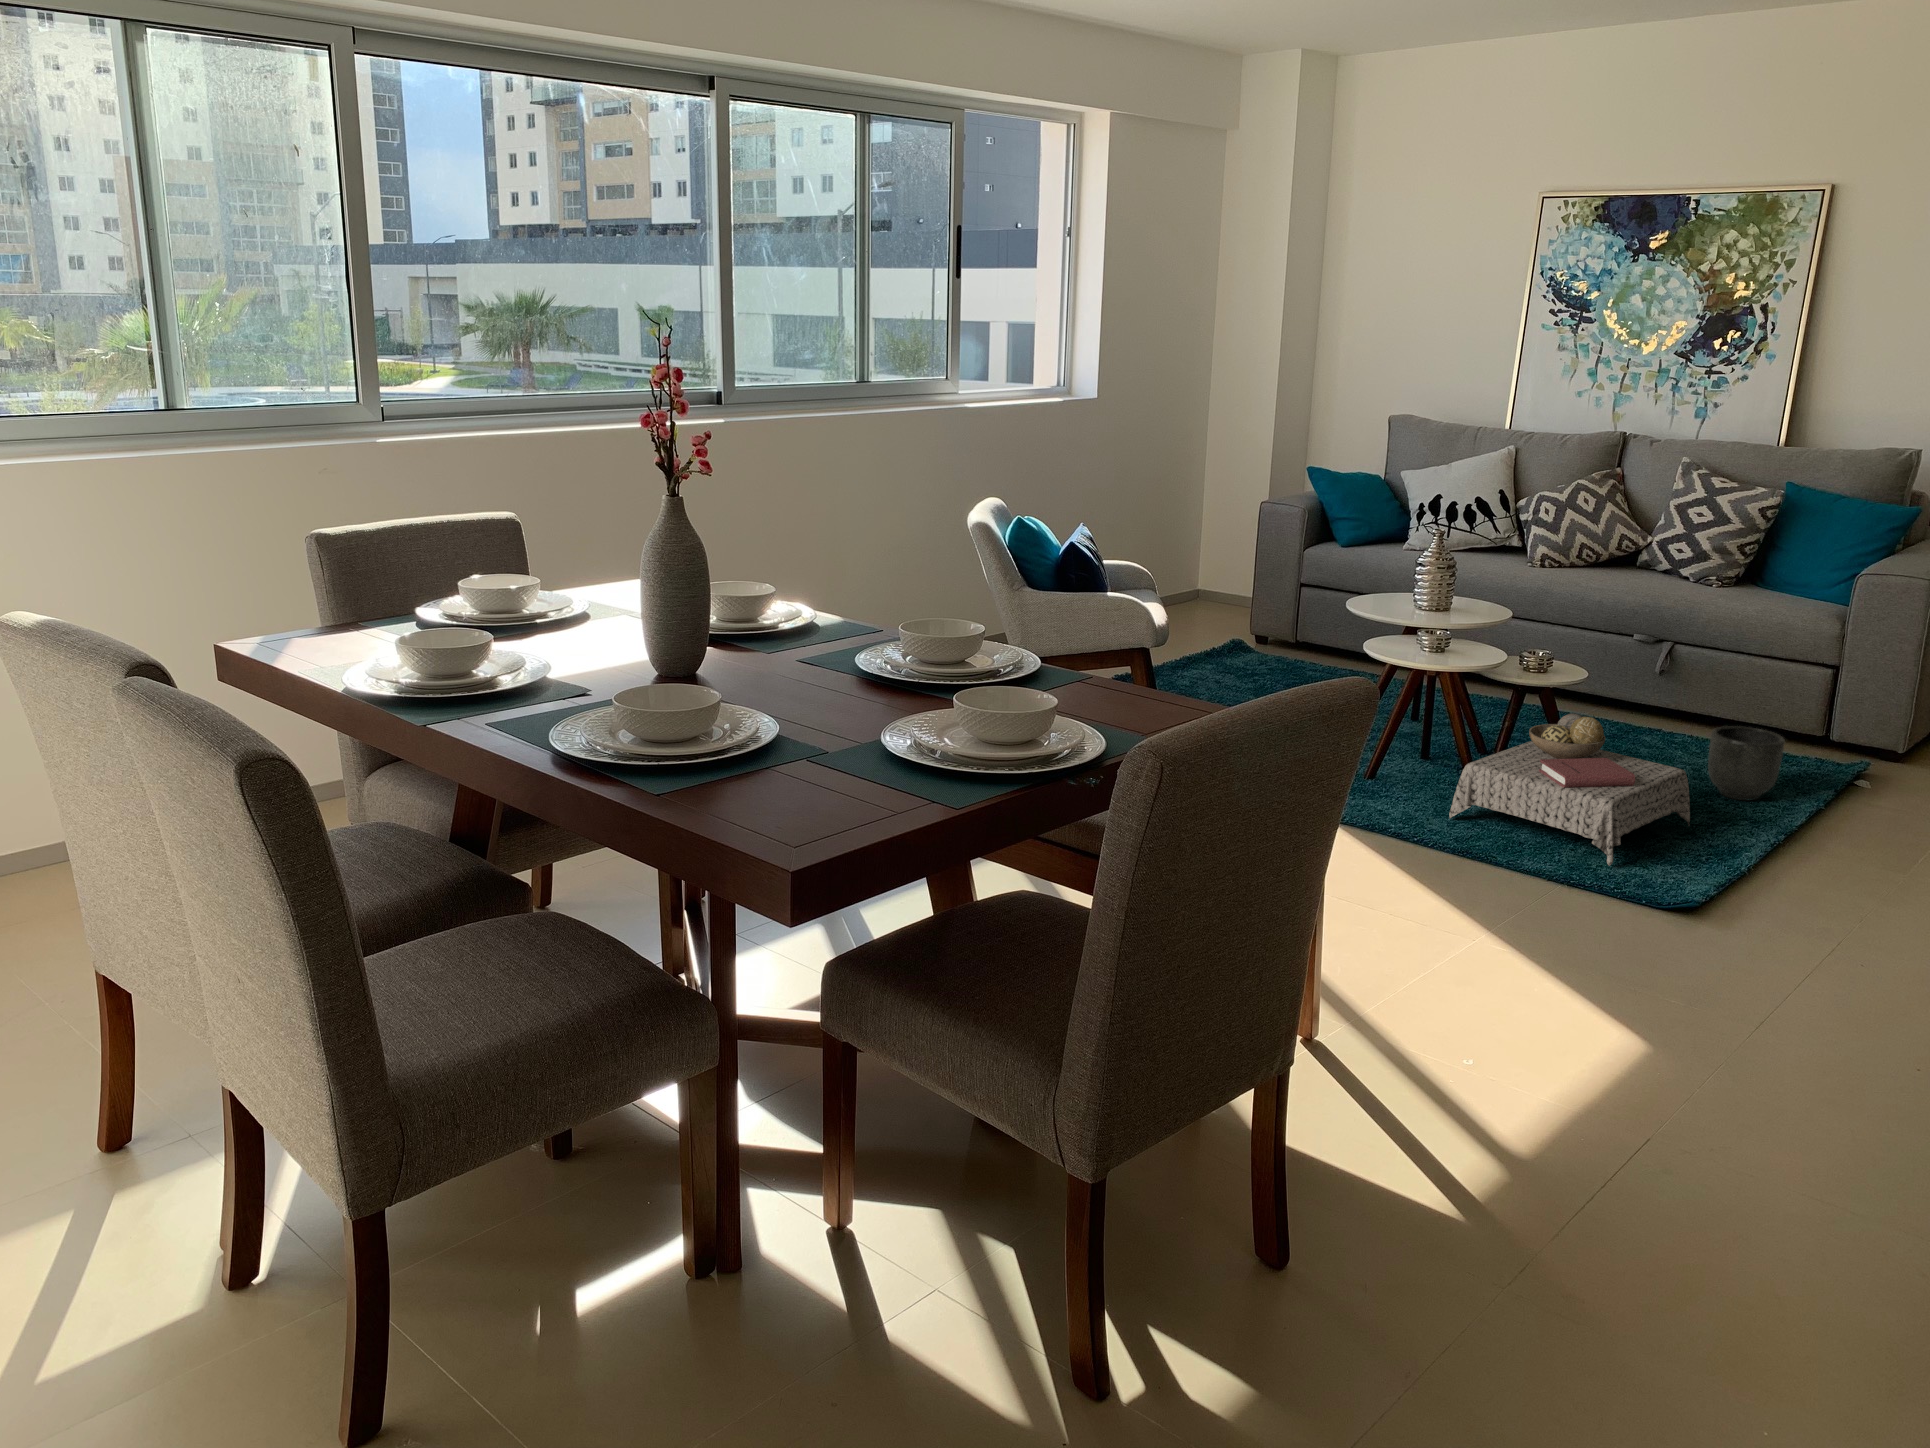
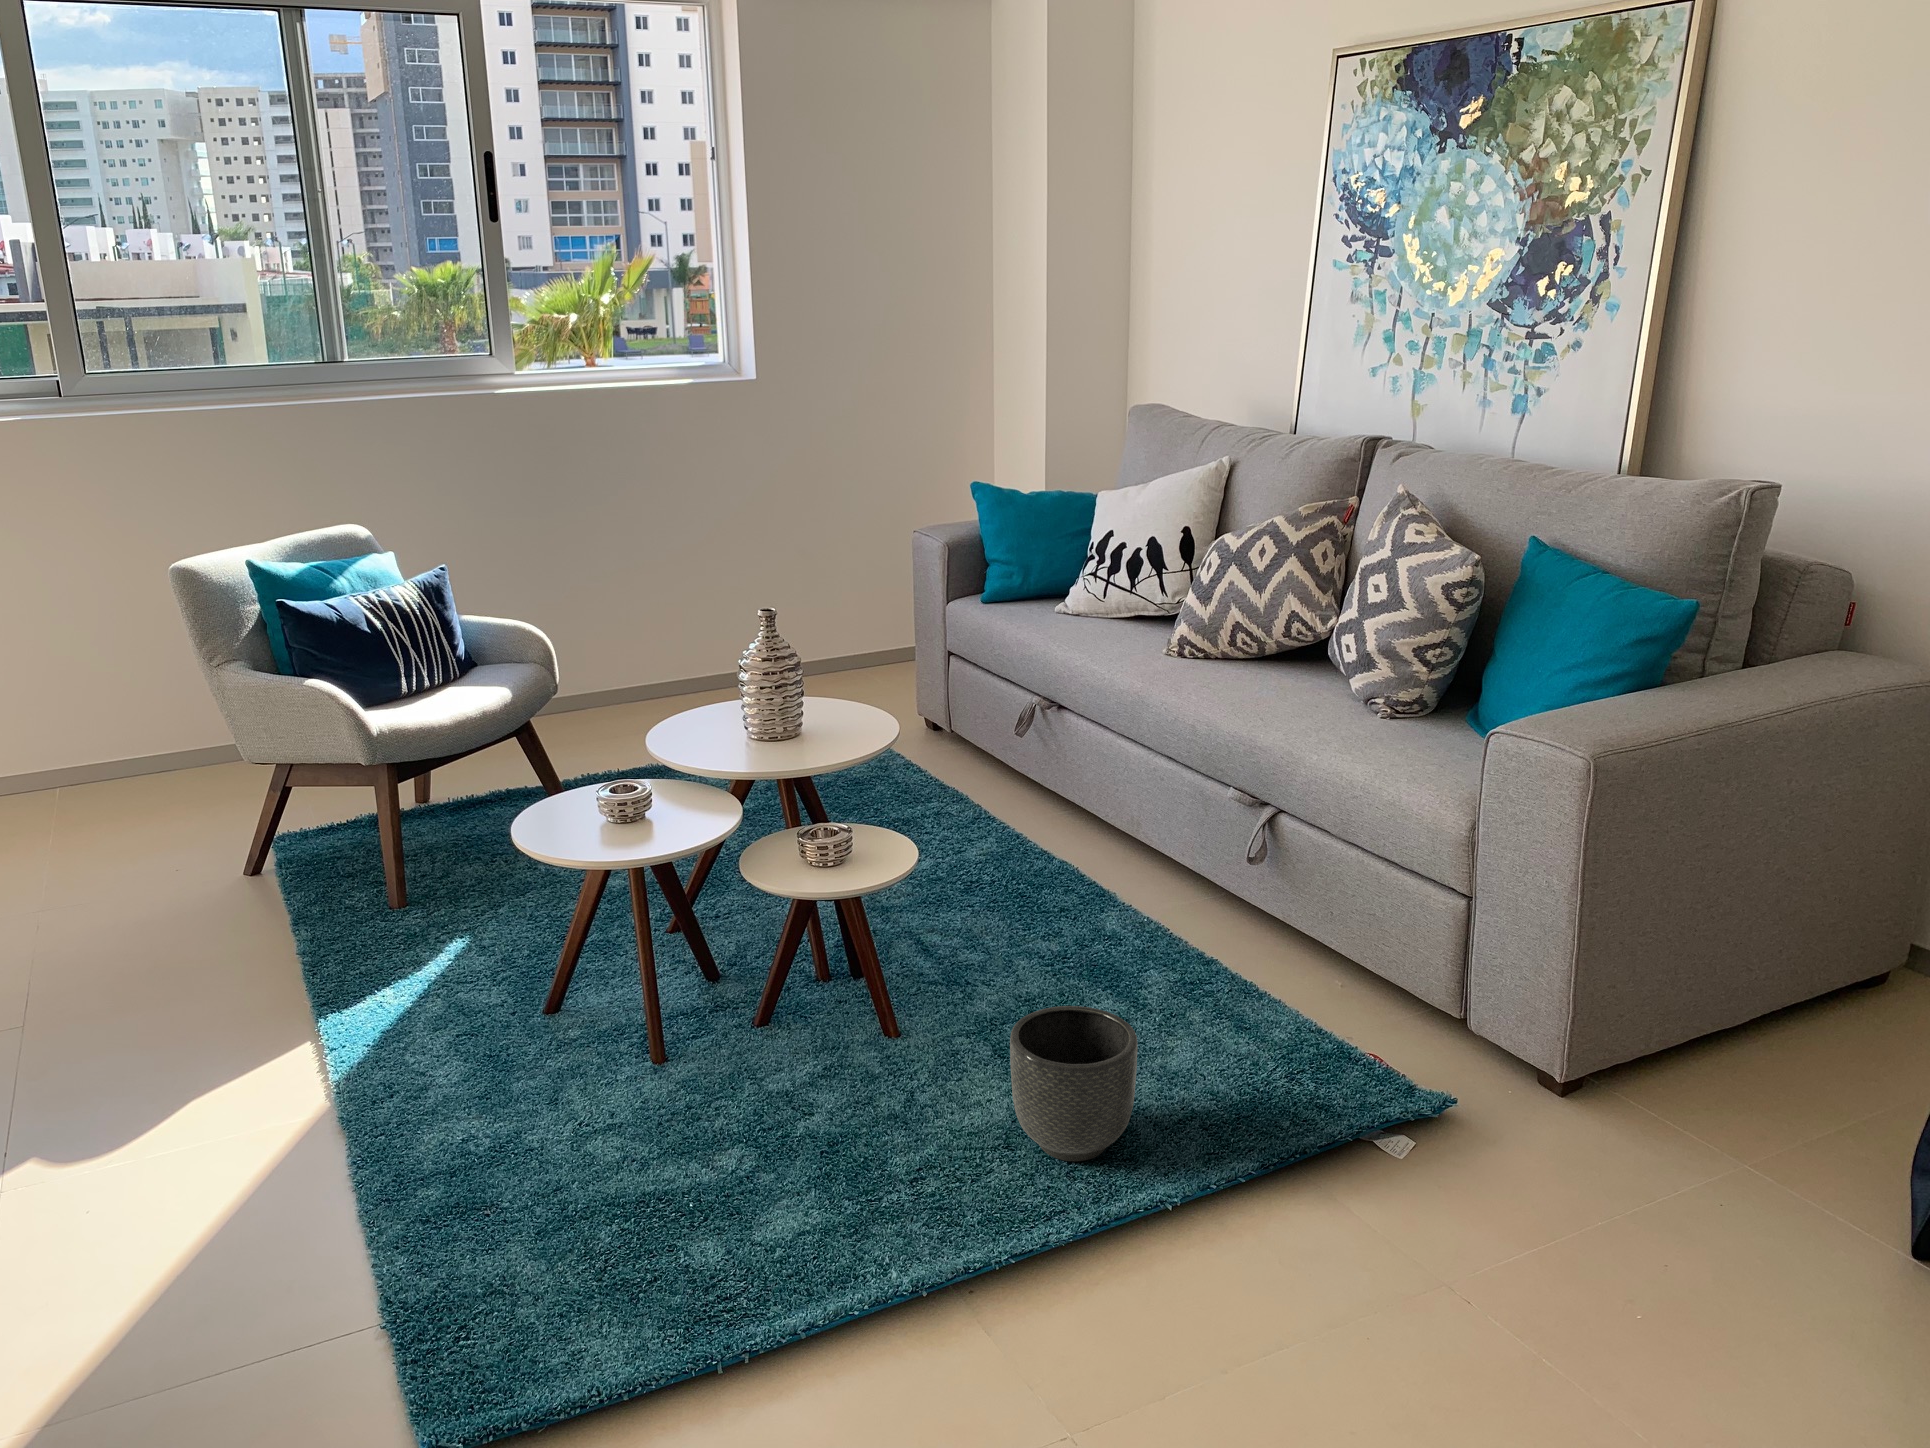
ottoman: present [1449,713,1690,866] -> none [478,951,837,1278]

